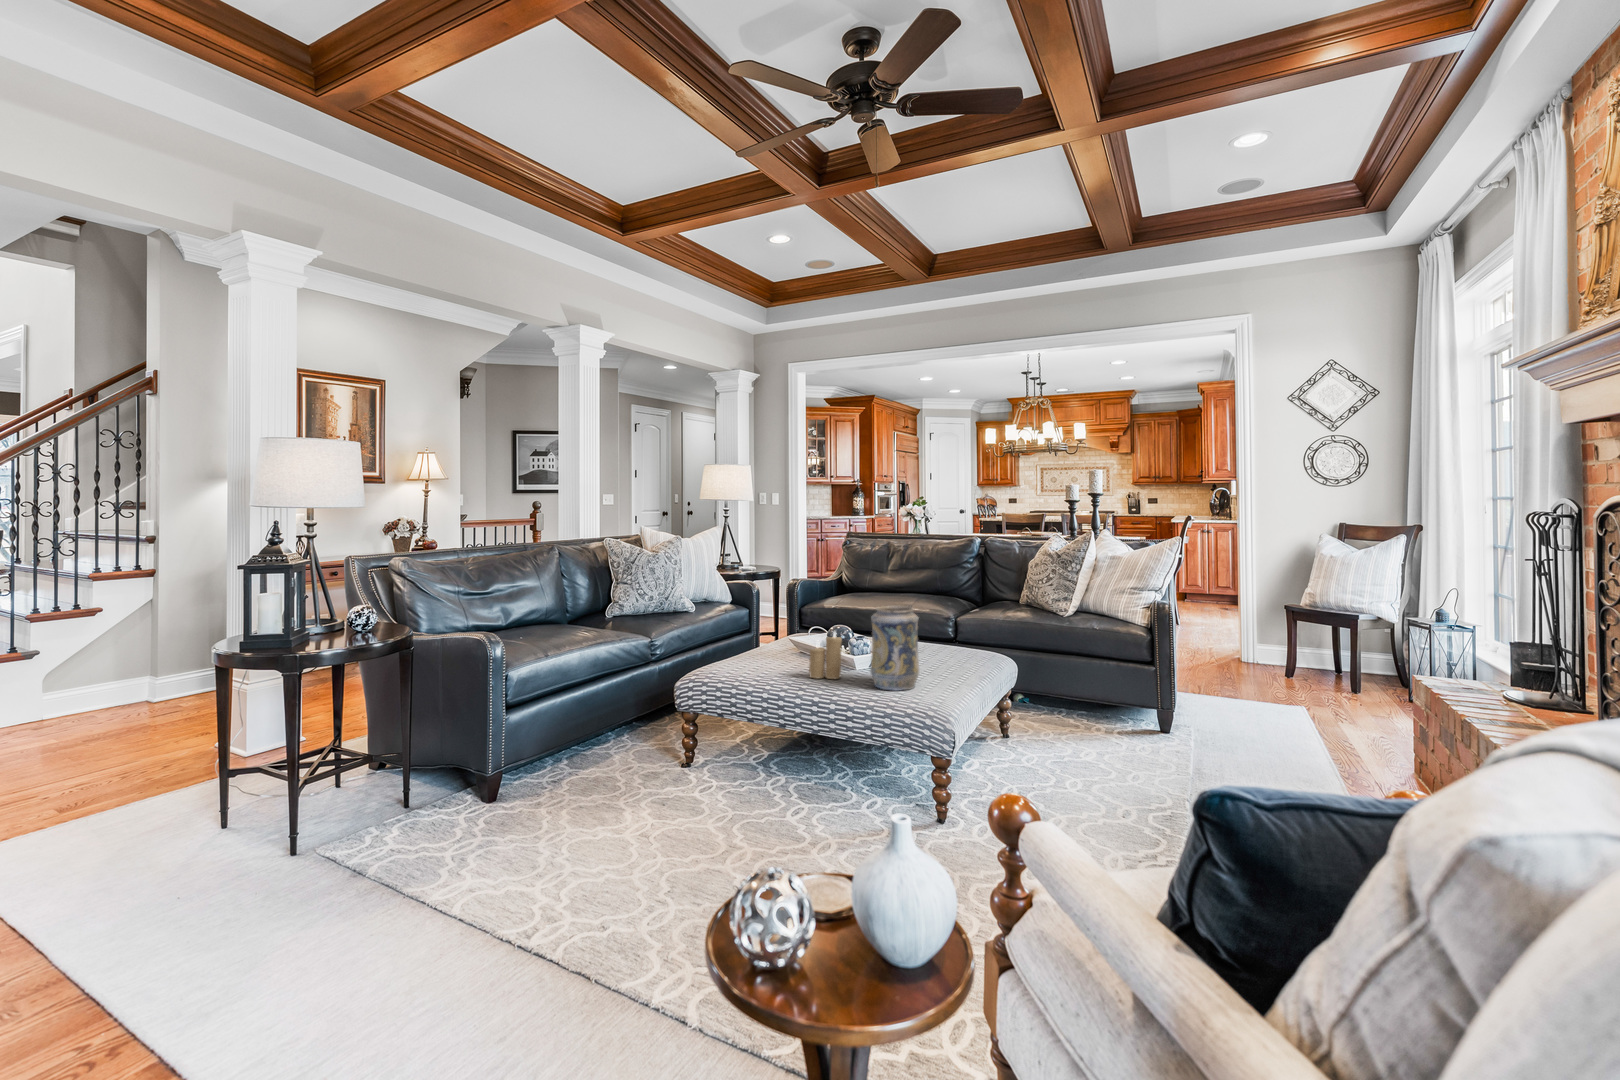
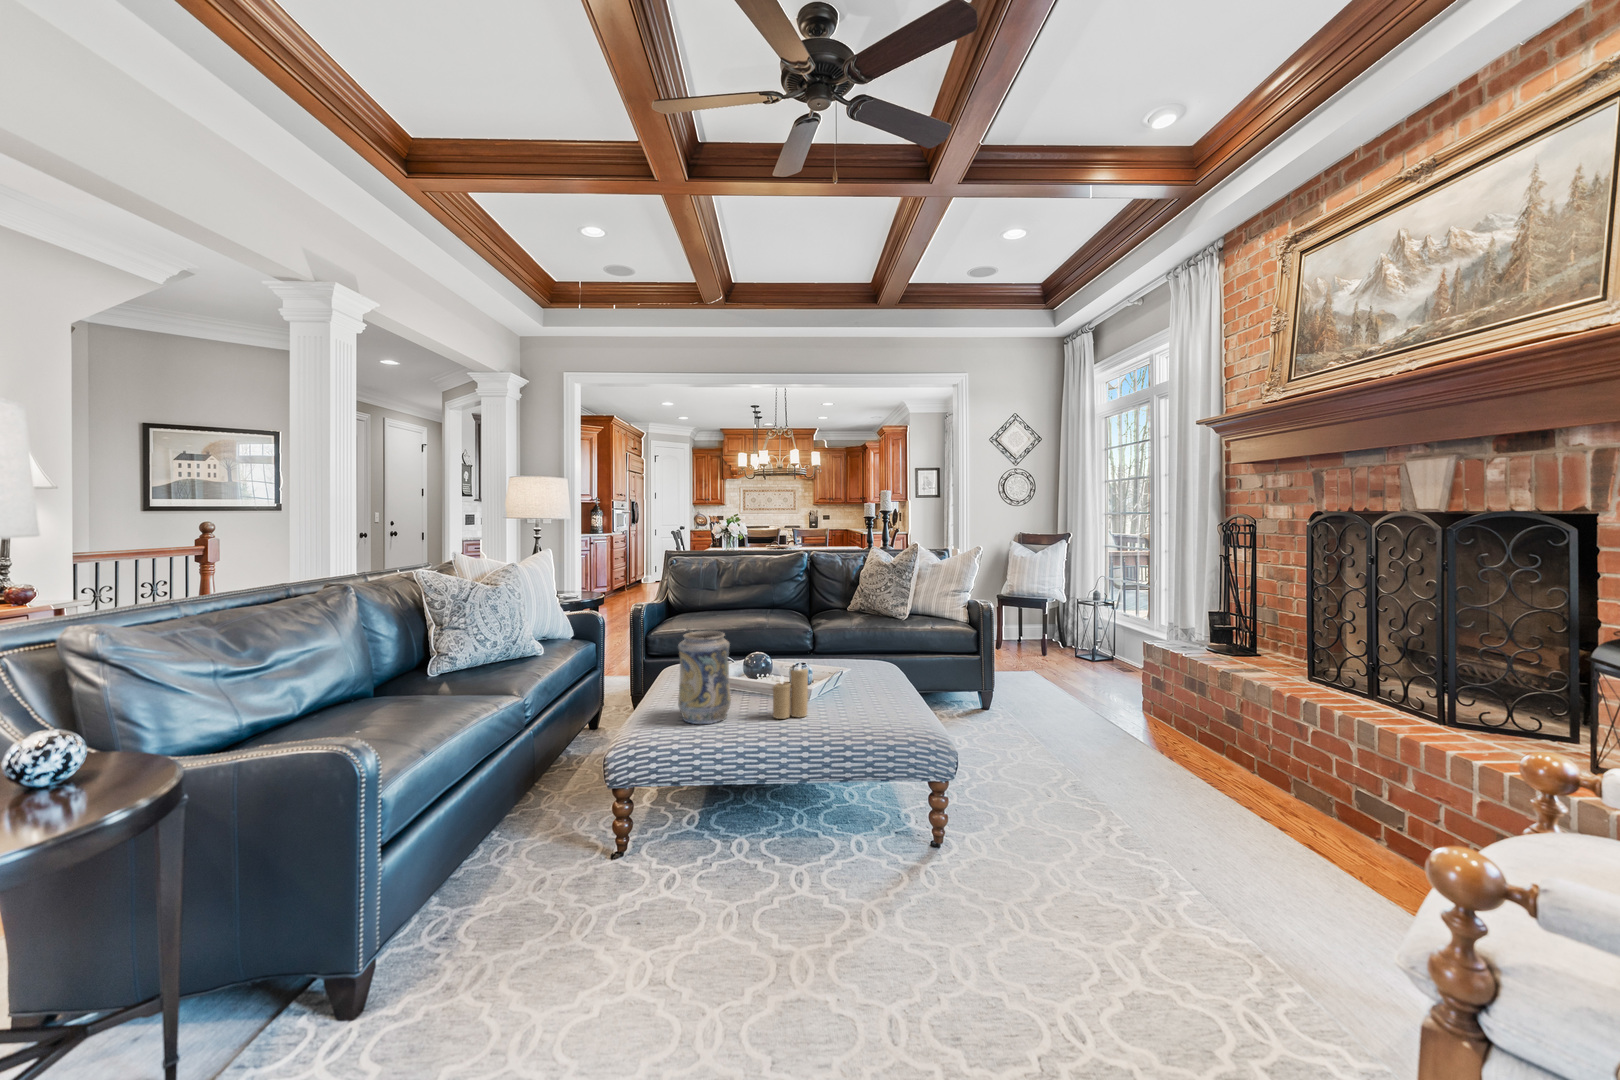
decorative vase: present [870,606,919,691] -> present [678,631,731,724]

